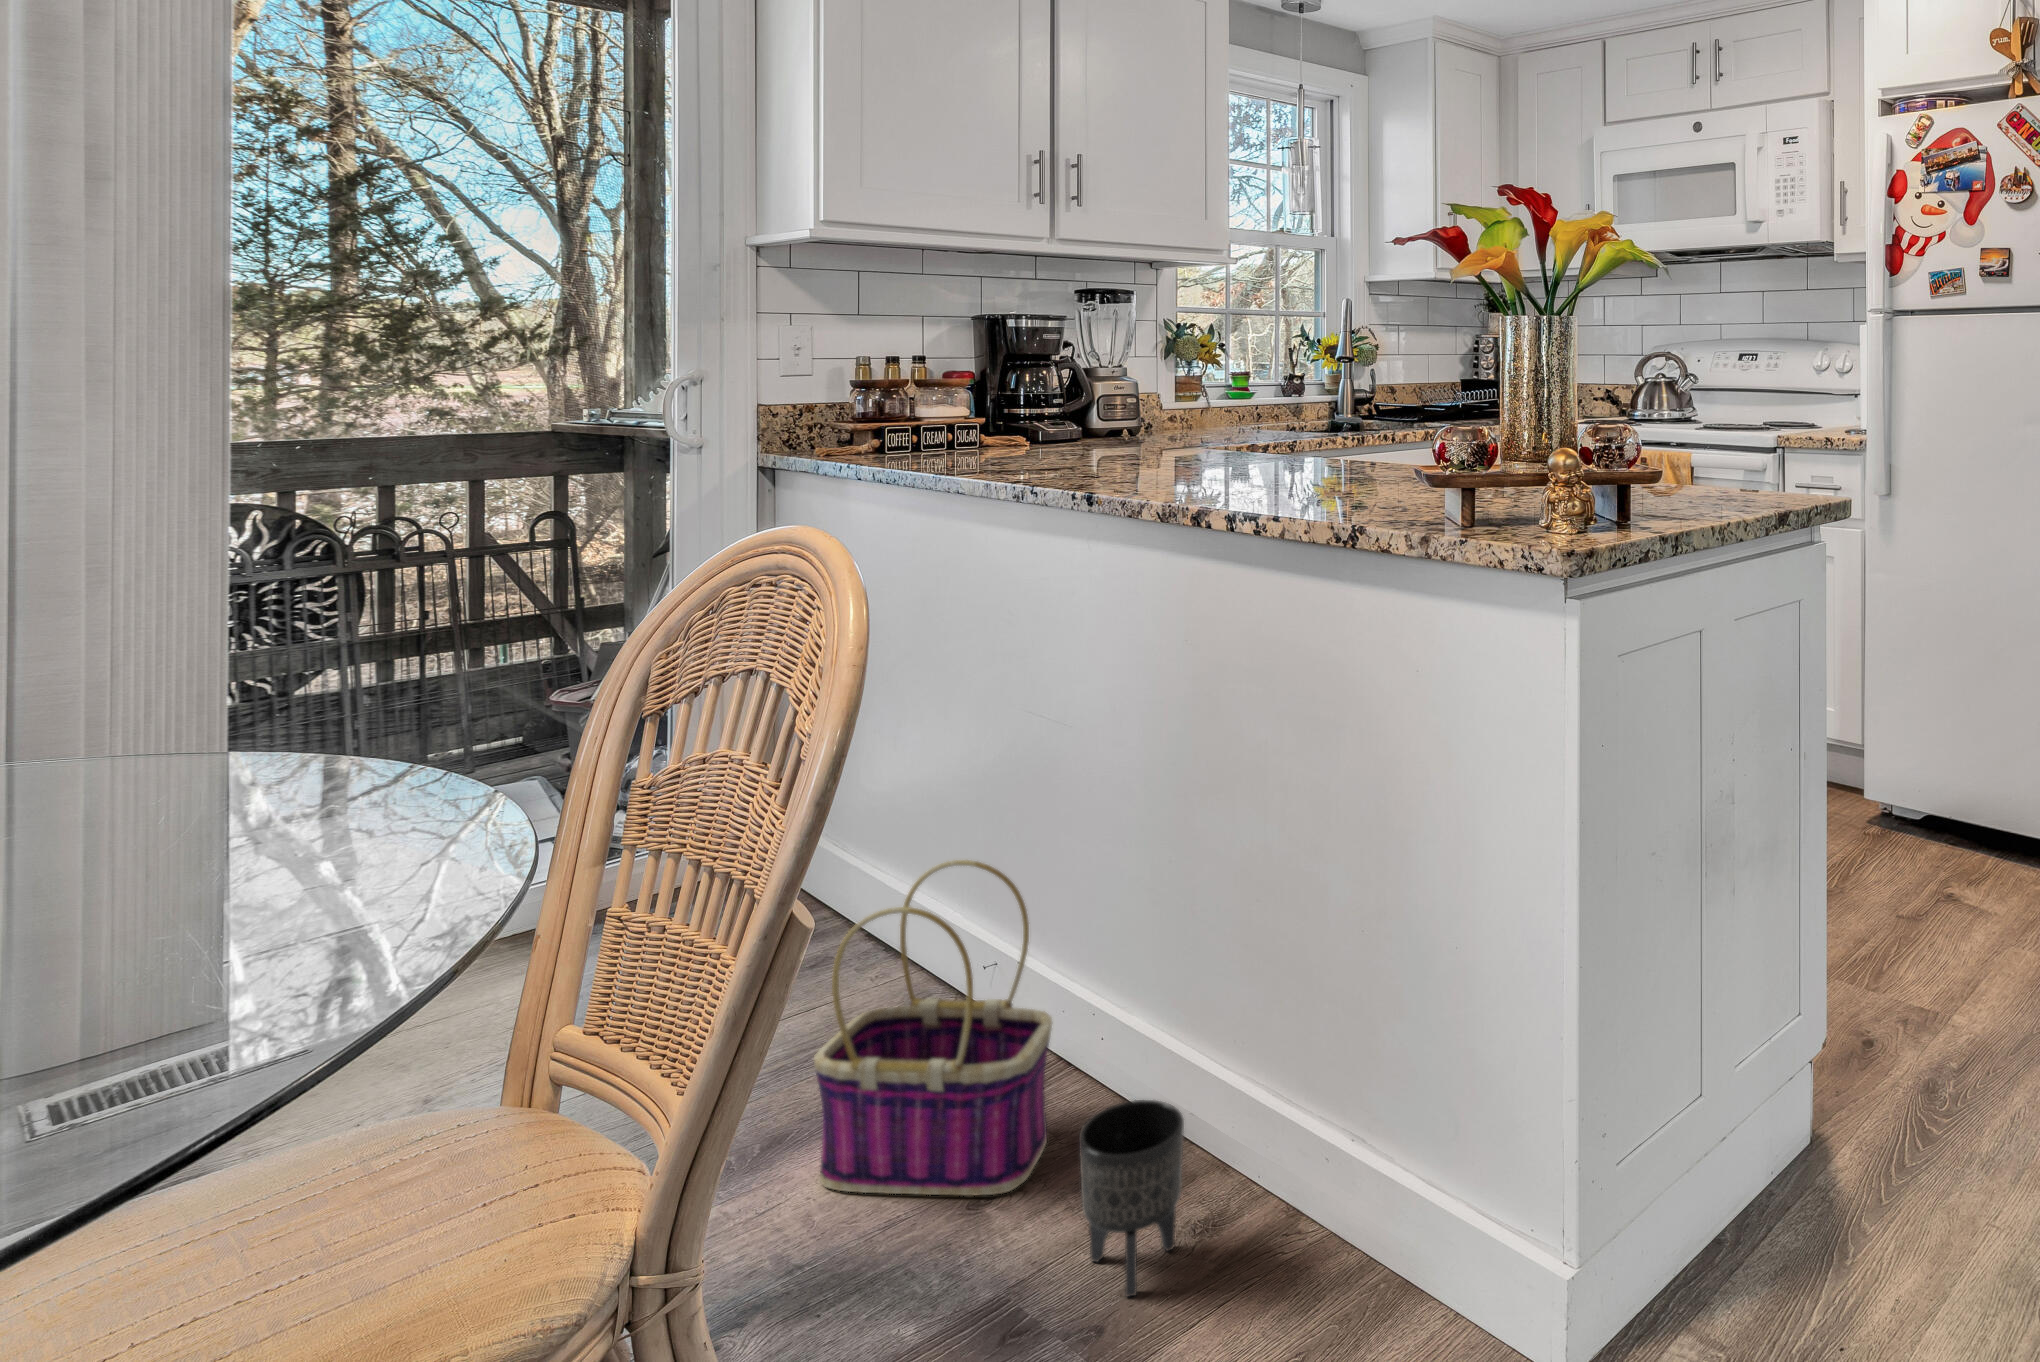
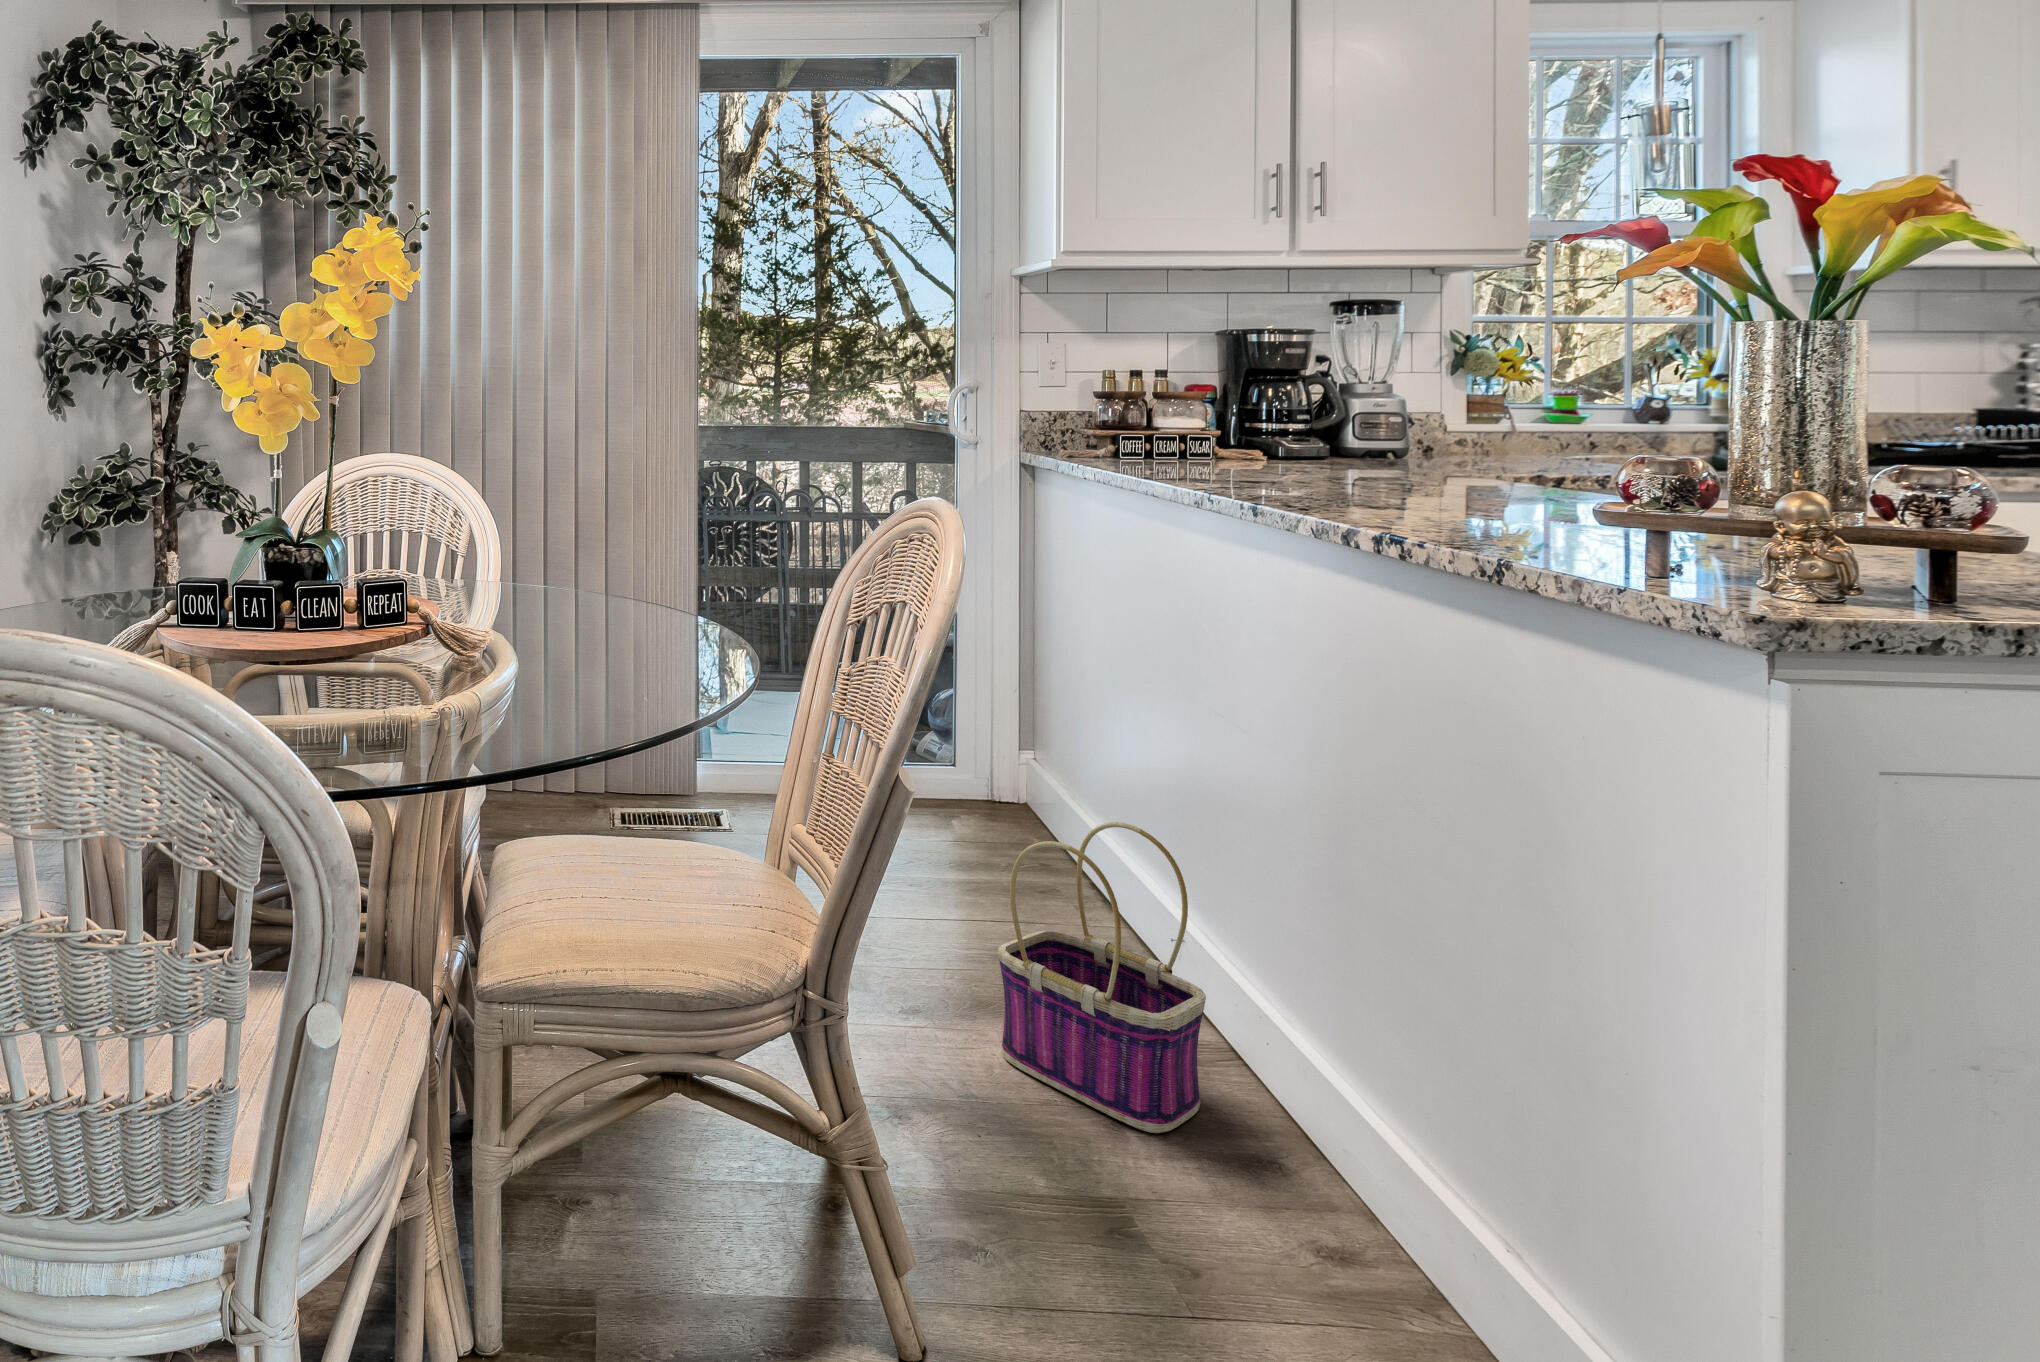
planter: present [1079,1100,1184,1297] -> none [1195,1087,1305,1271]

